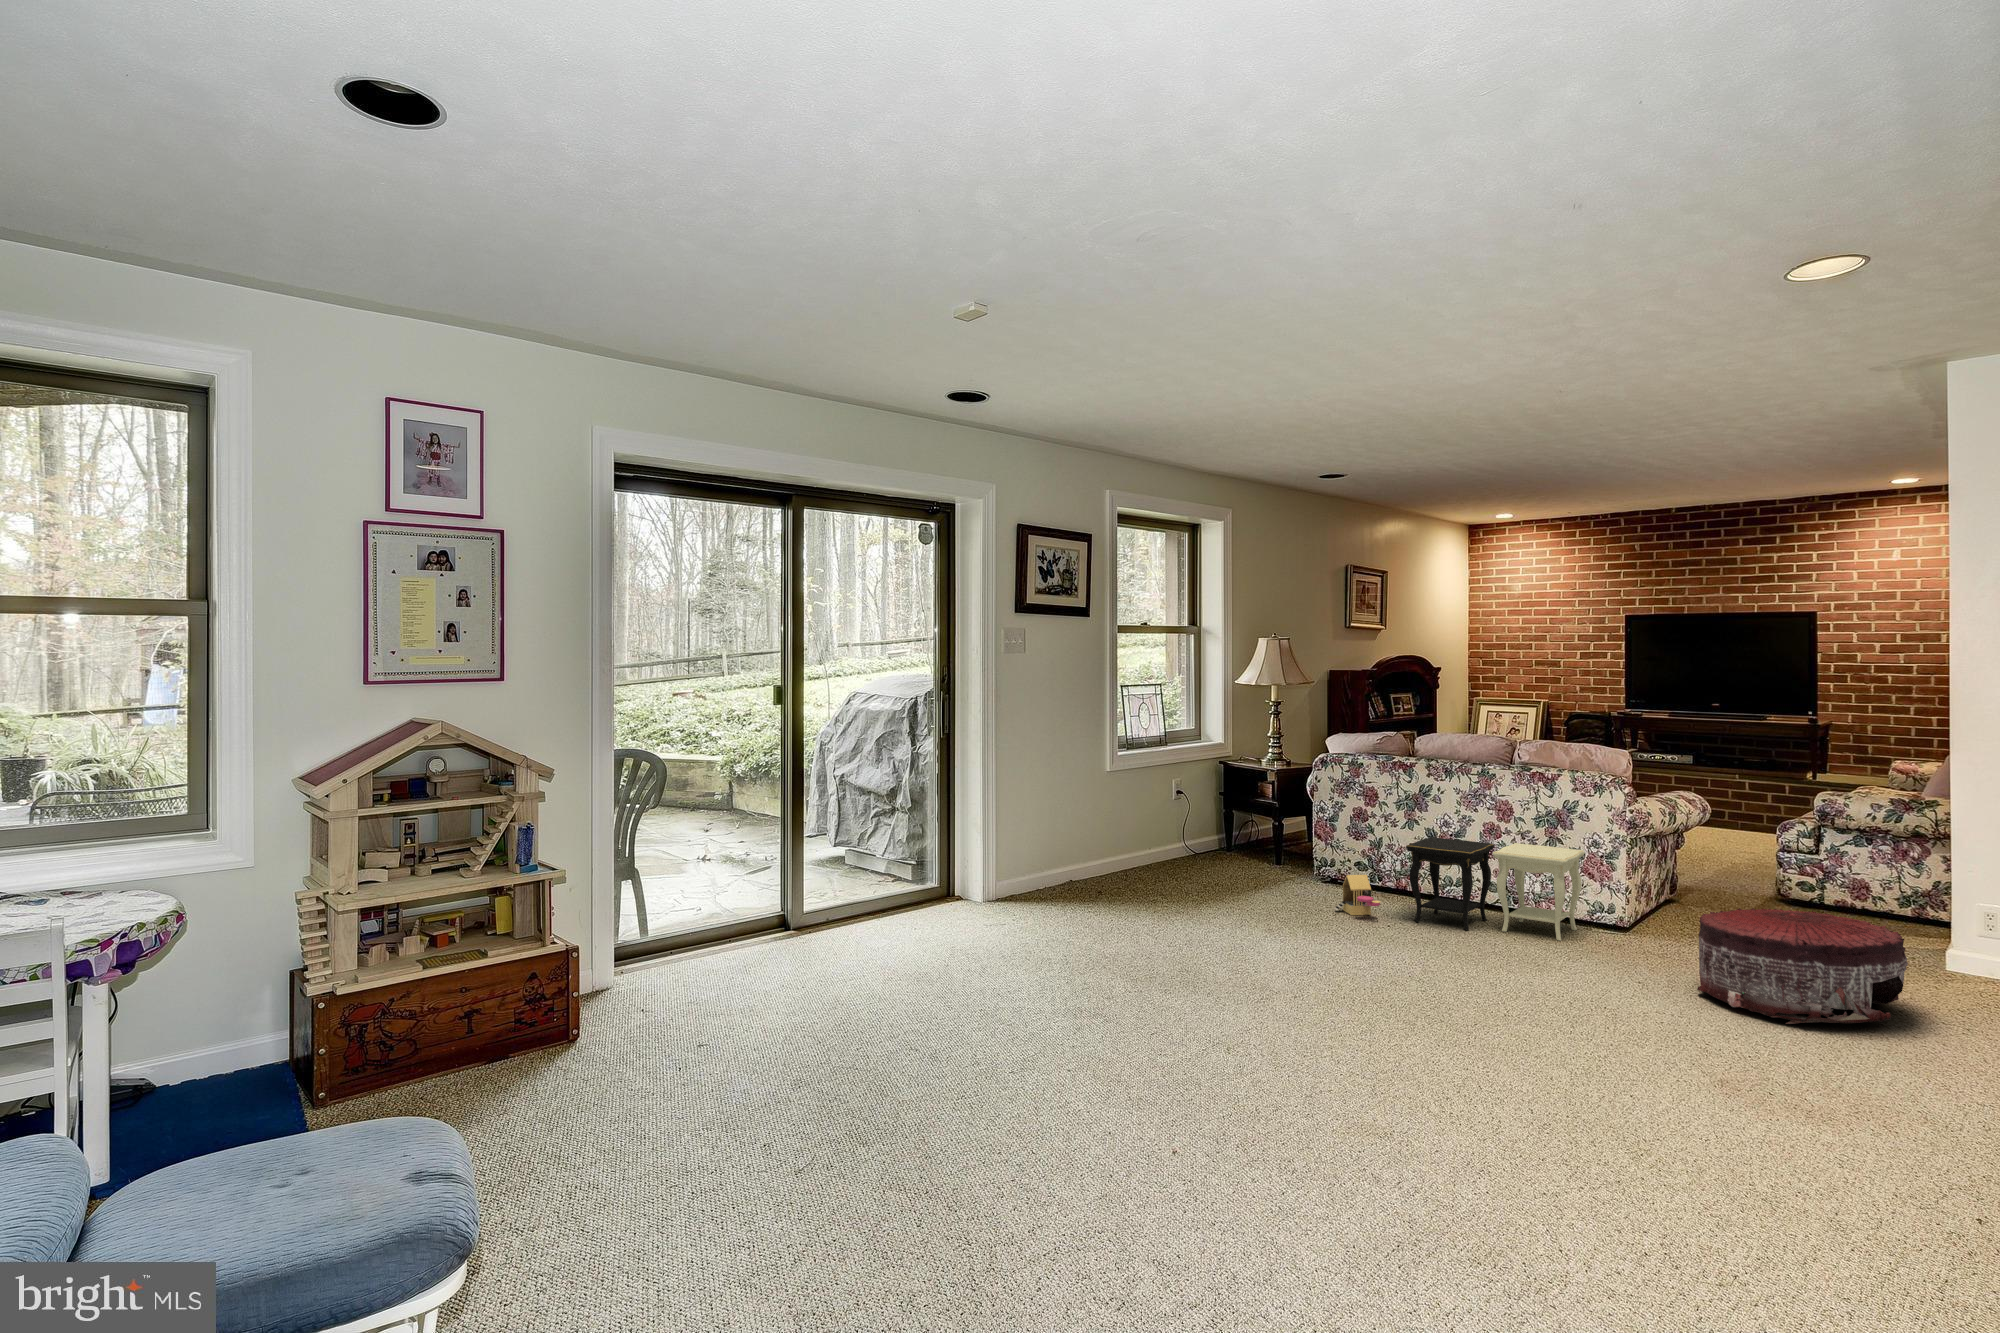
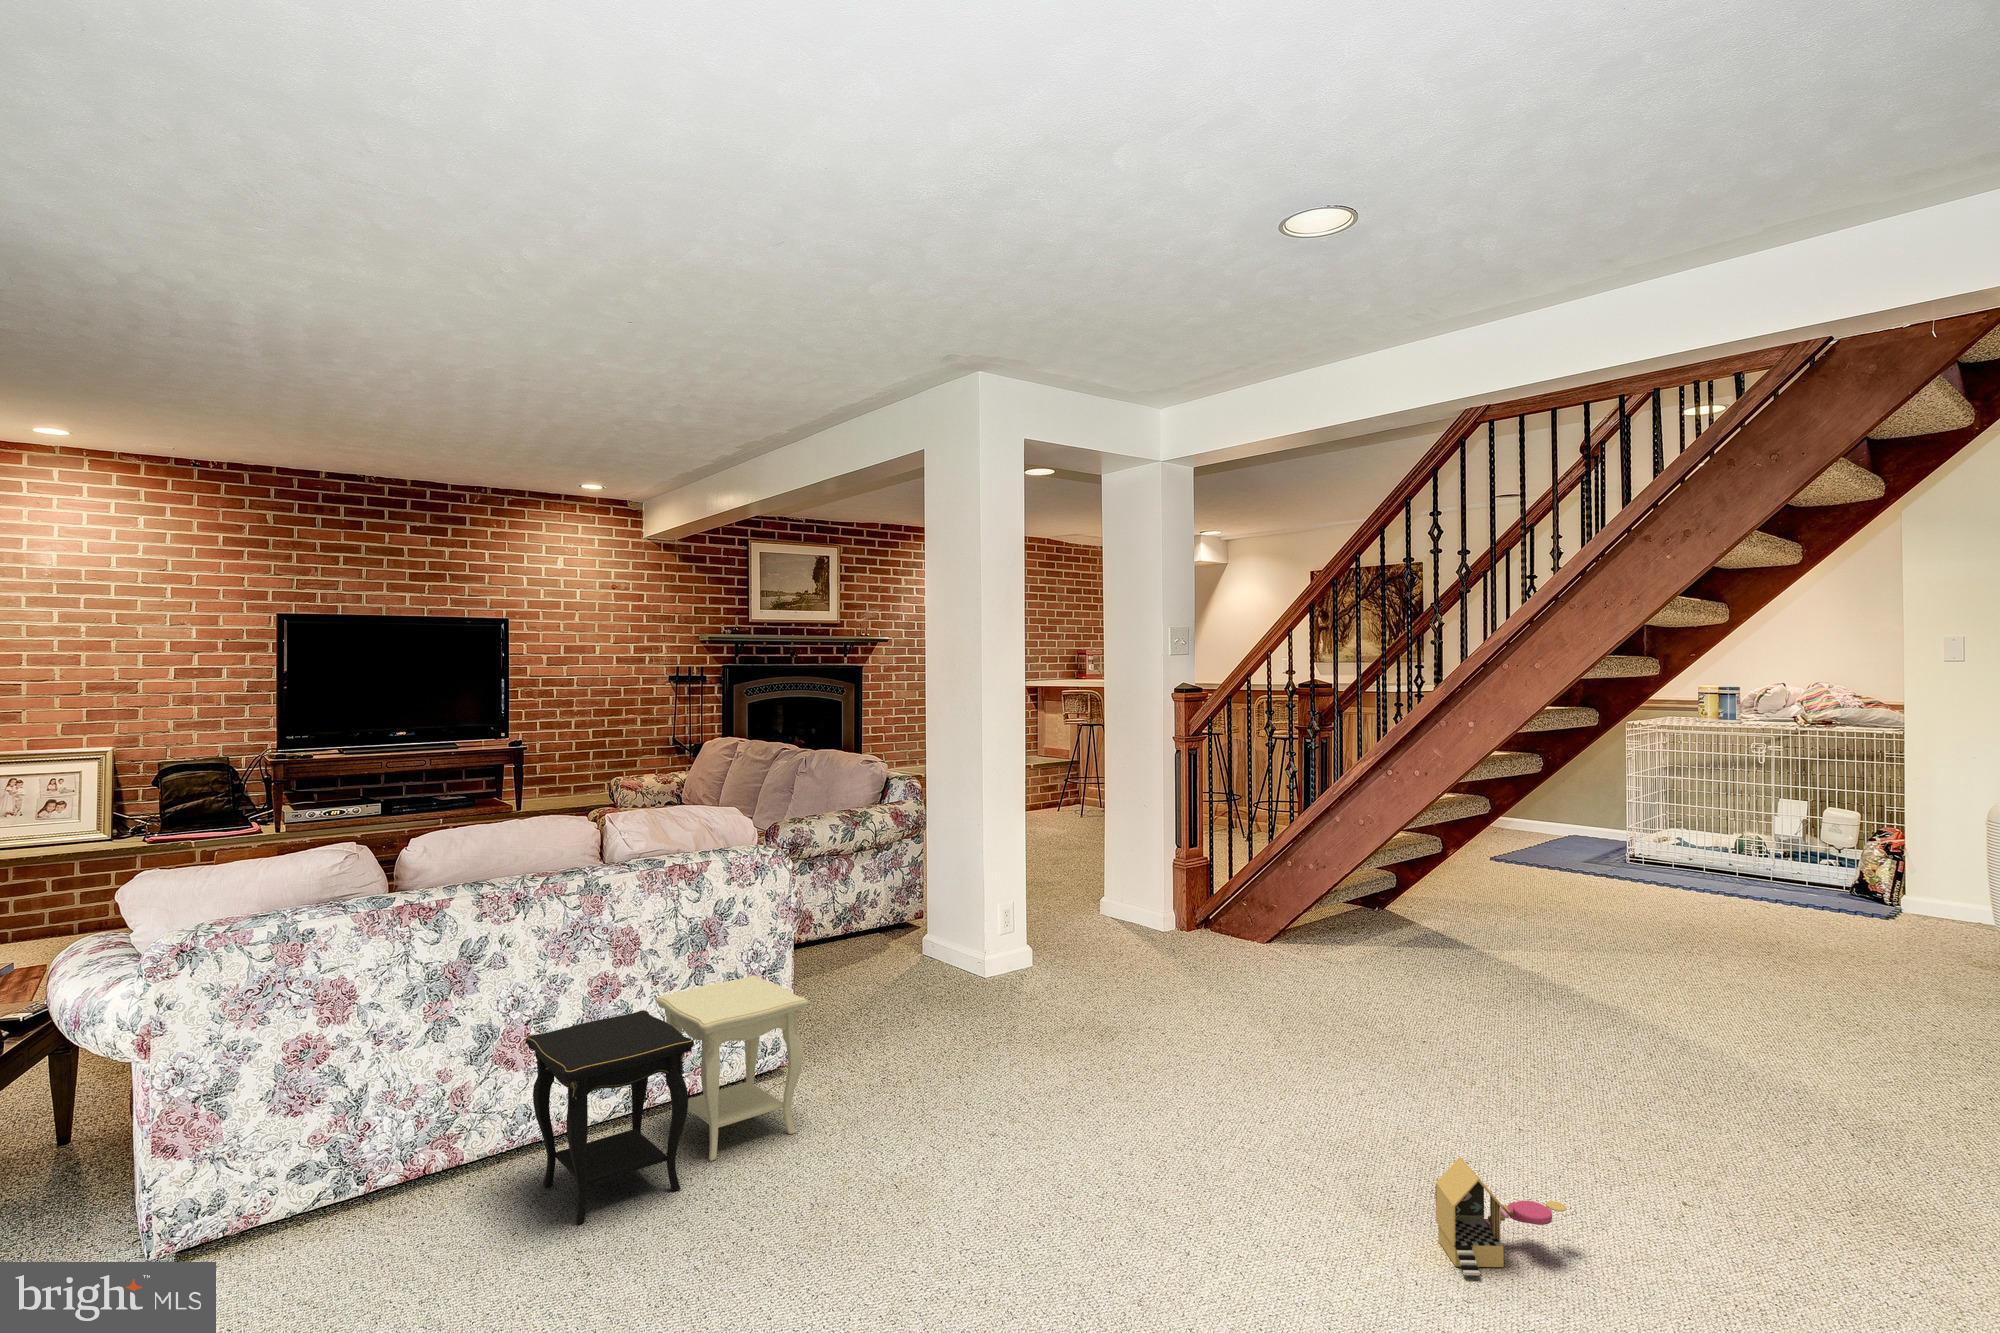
toy house: present [1334,875,1380,915] -> present [1436,1157,1566,1275]
pouf: present [1697,908,1908,1024] -> none [1010,962,1212,1122]

